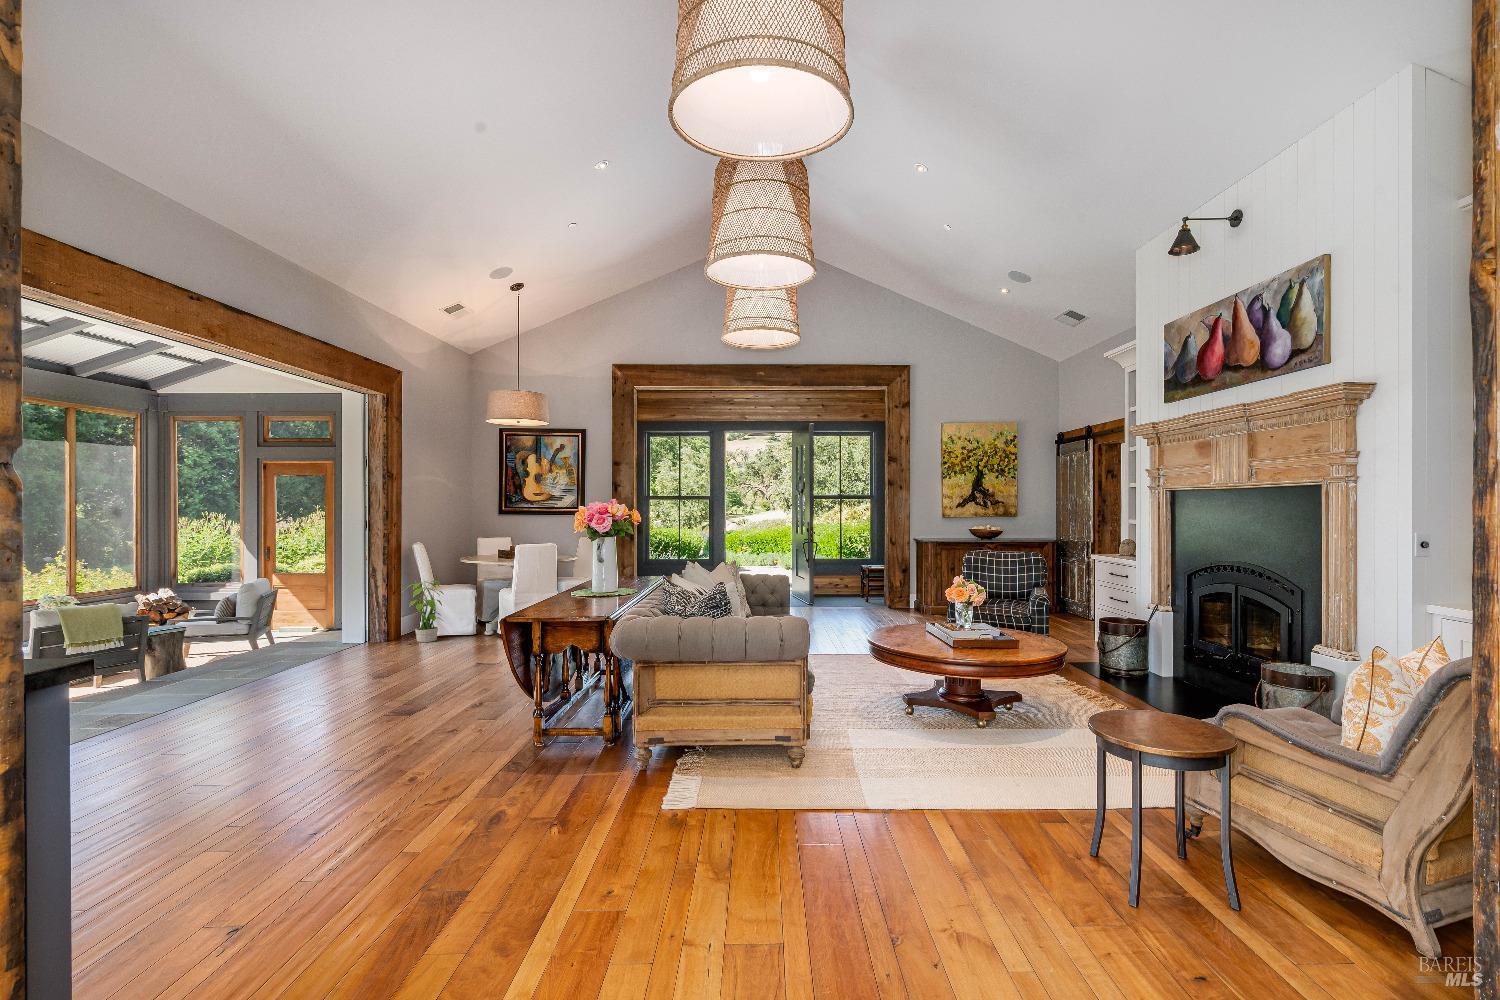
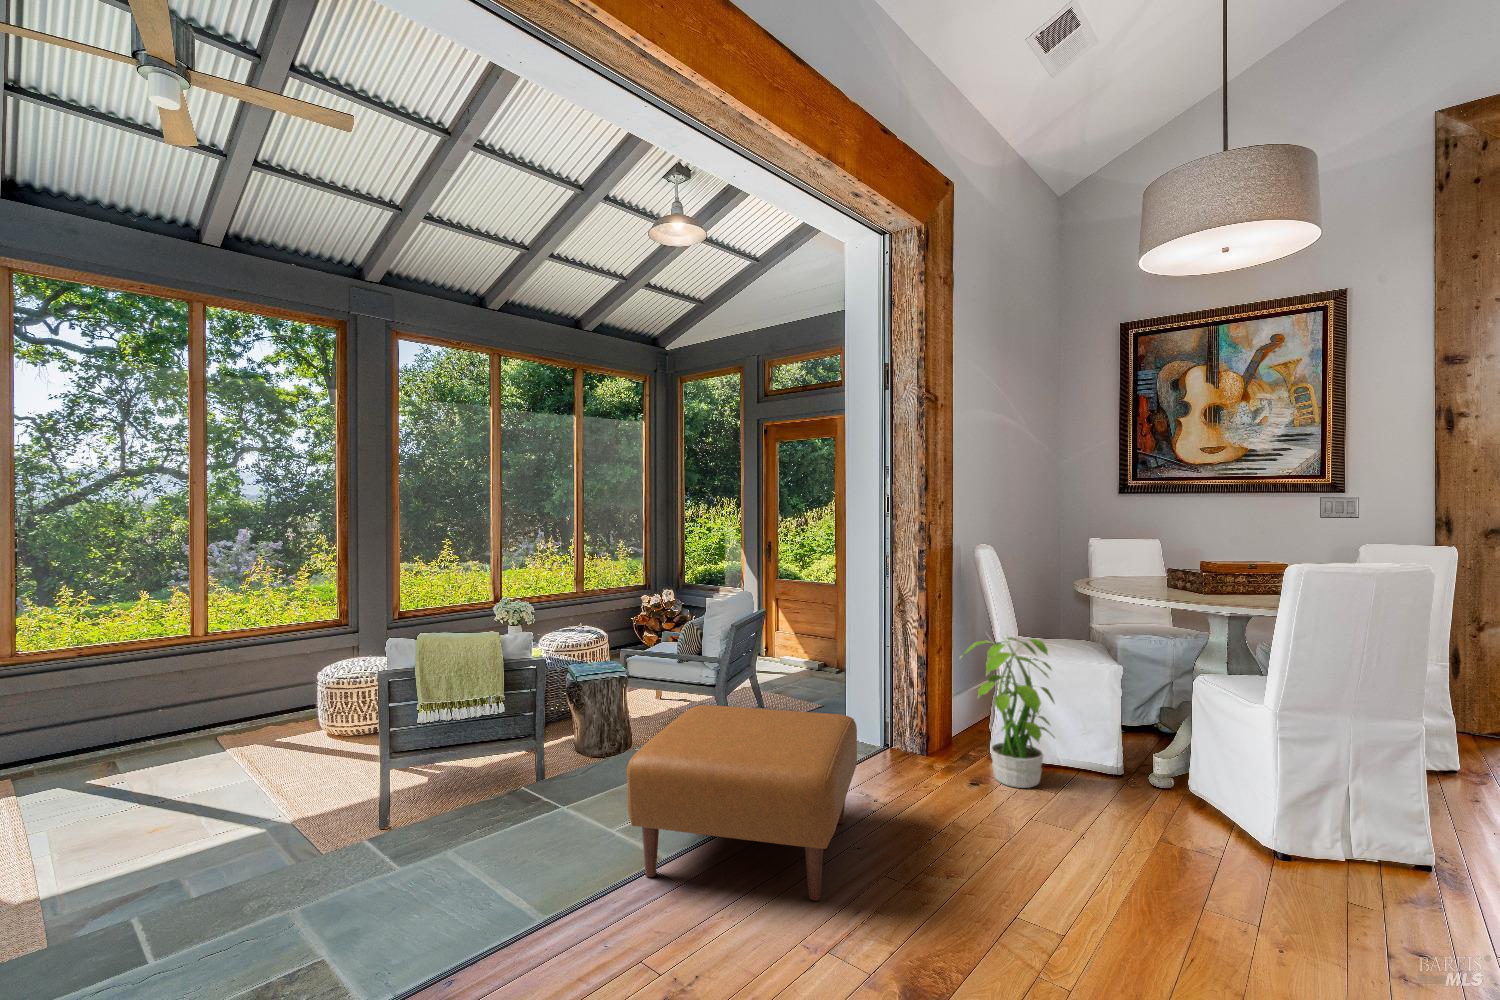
ottoman: none [251,614,353,678] -> present [627,705,857,901]

